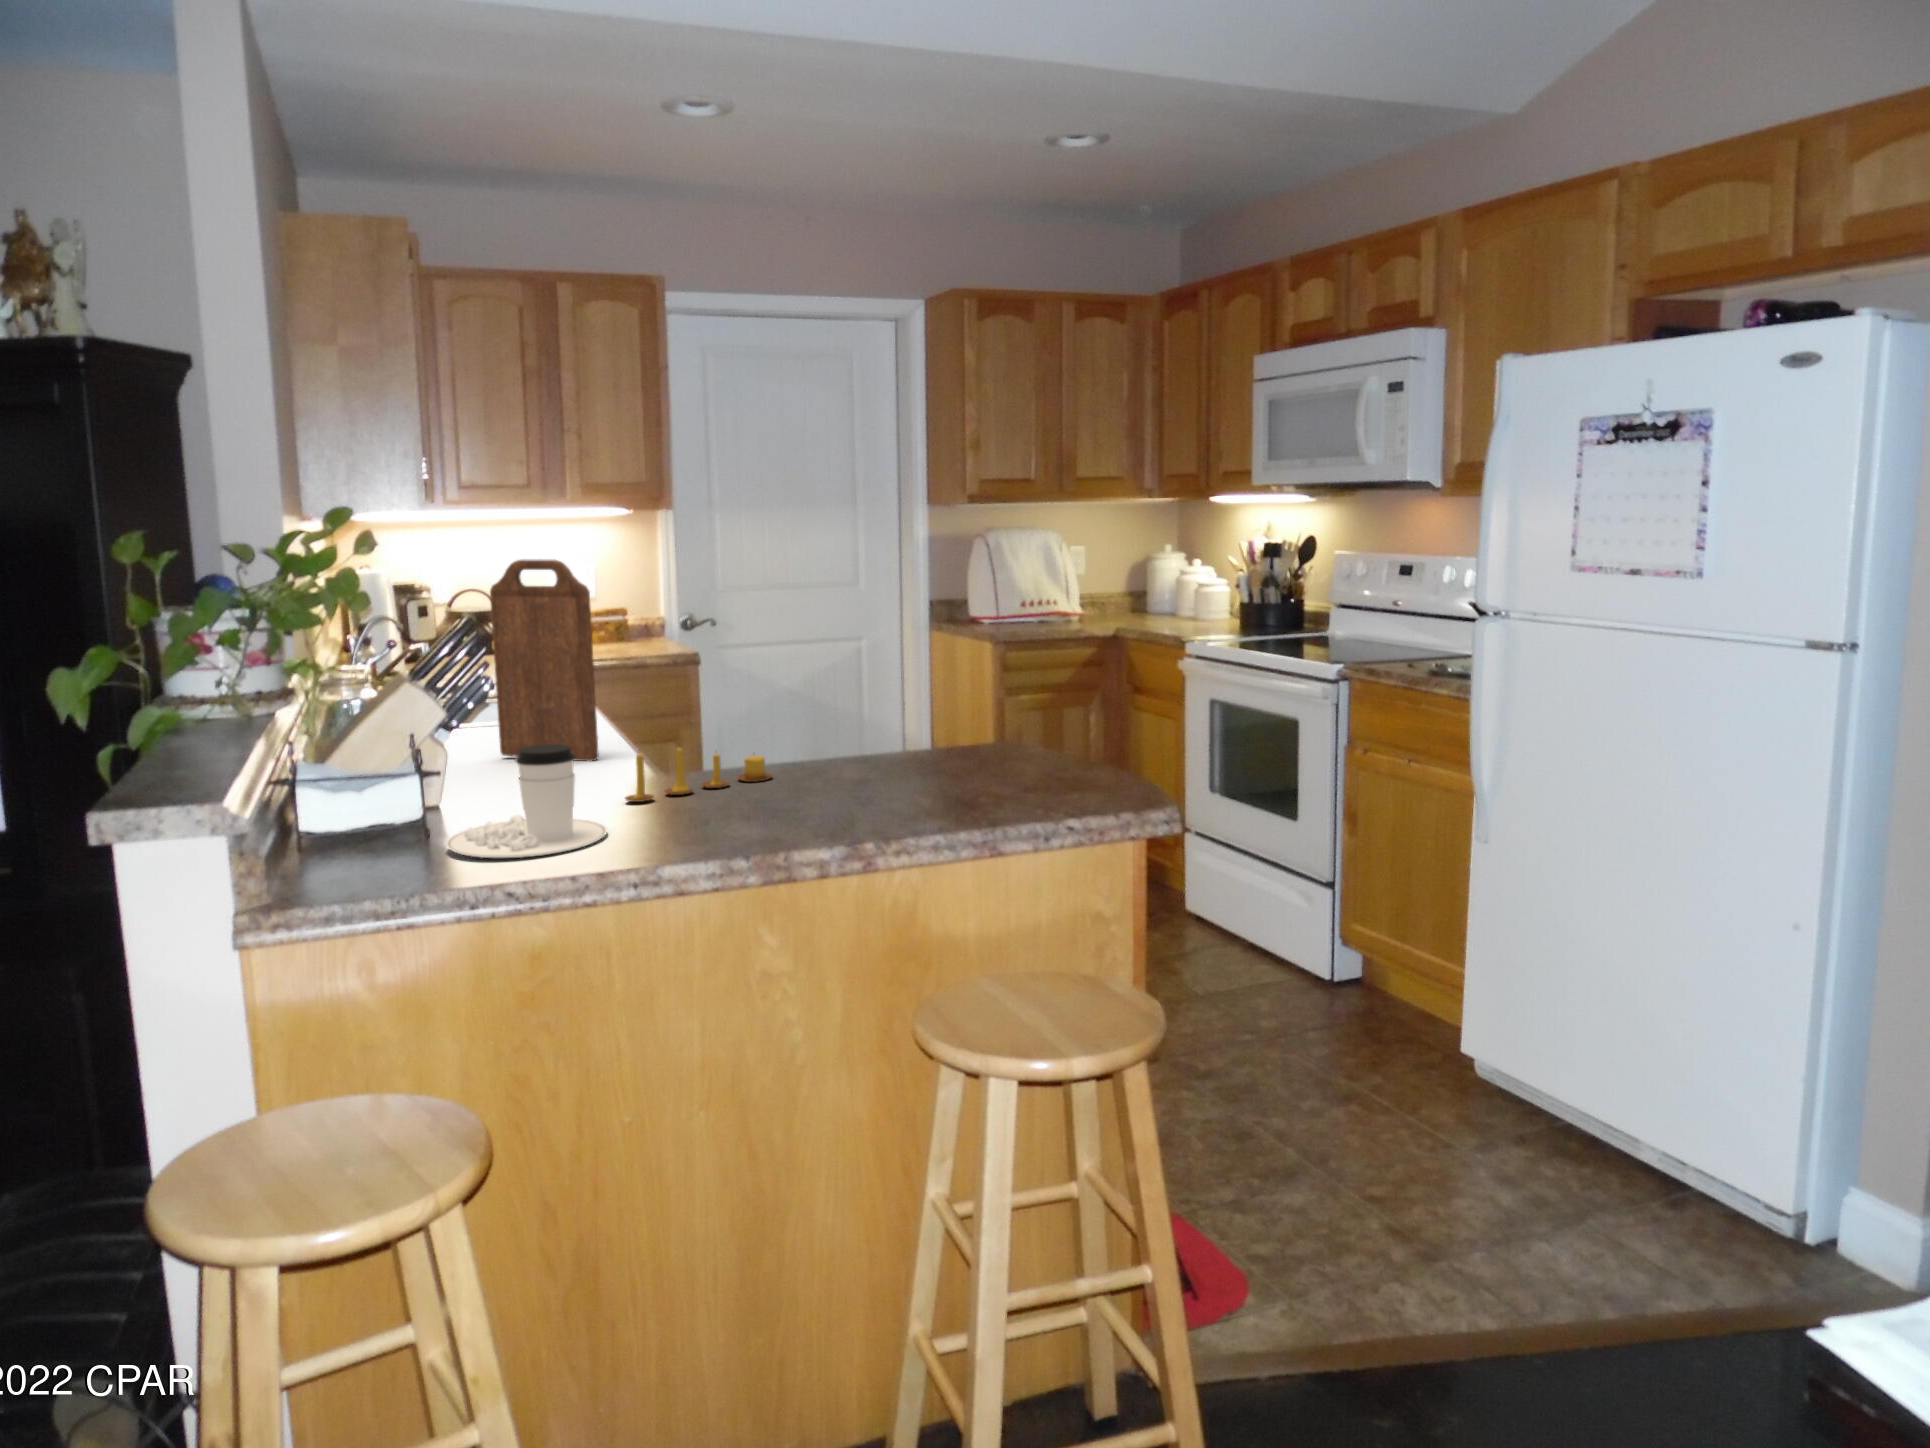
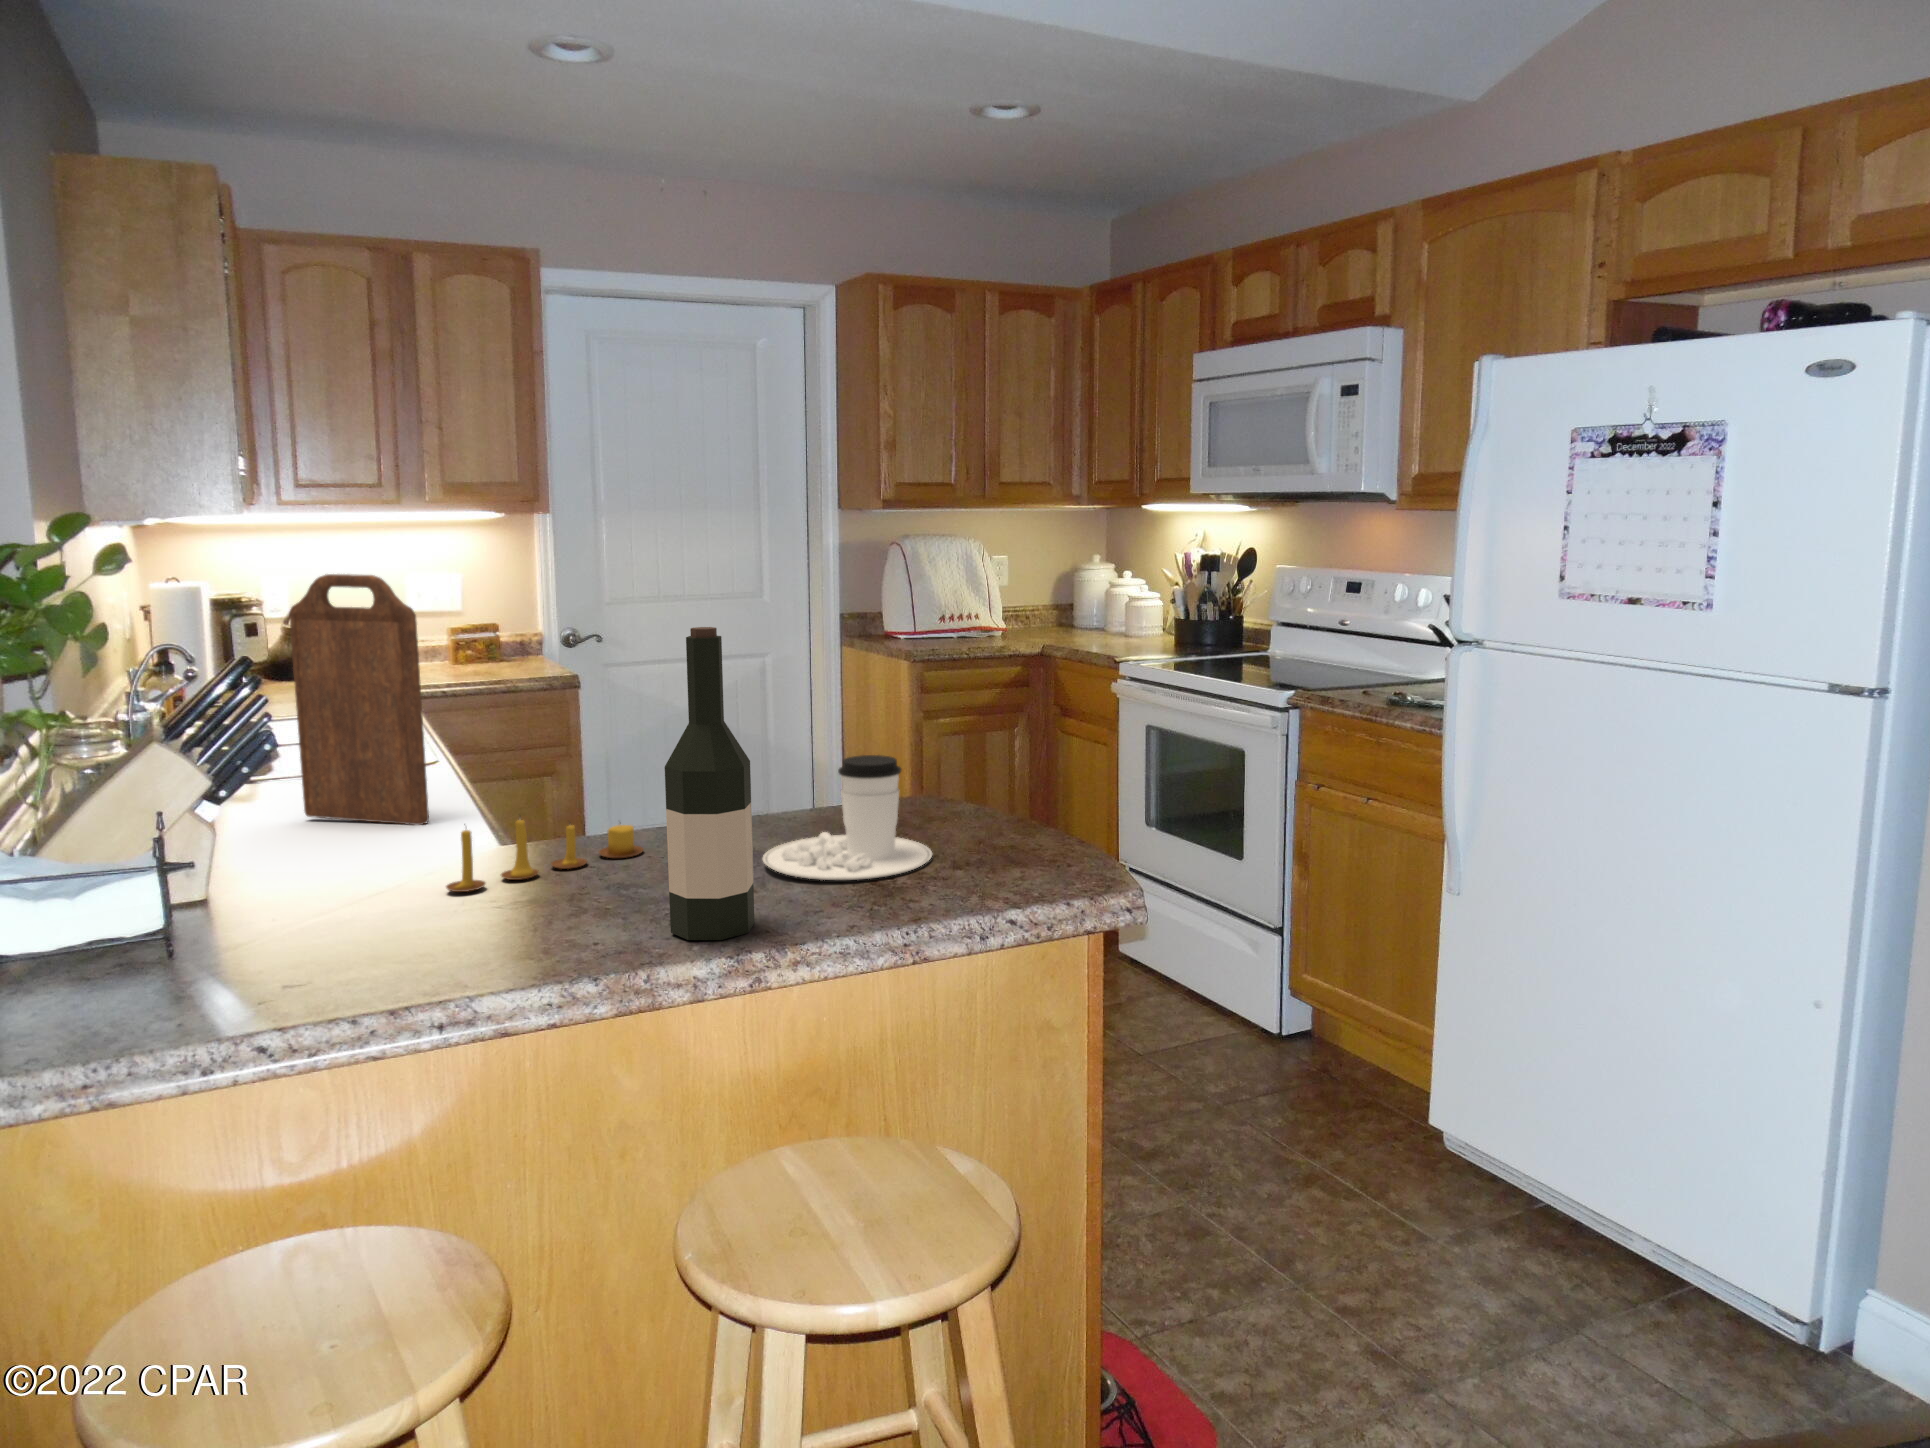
wine bottle: none [796,591,863,830] -> present [665,627,755,940]
coffee cup: present [446,744,608,858] -> present [763,755,932,880]

